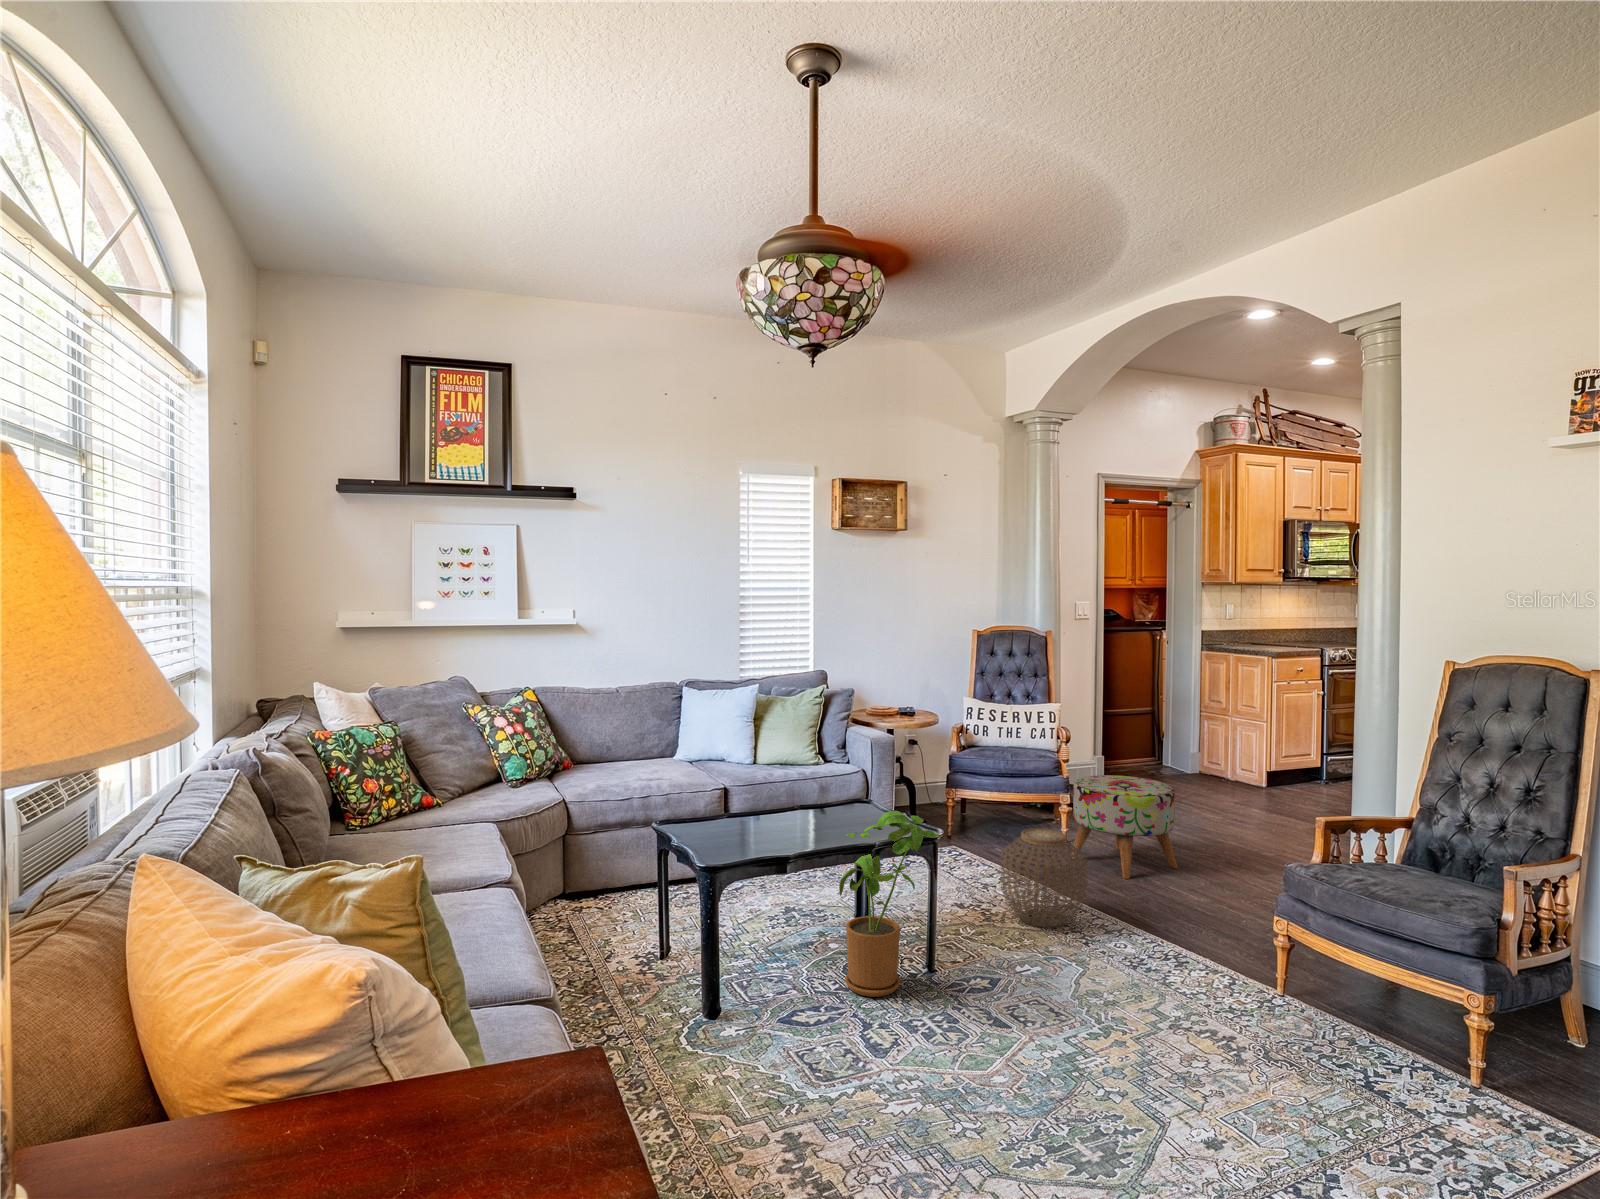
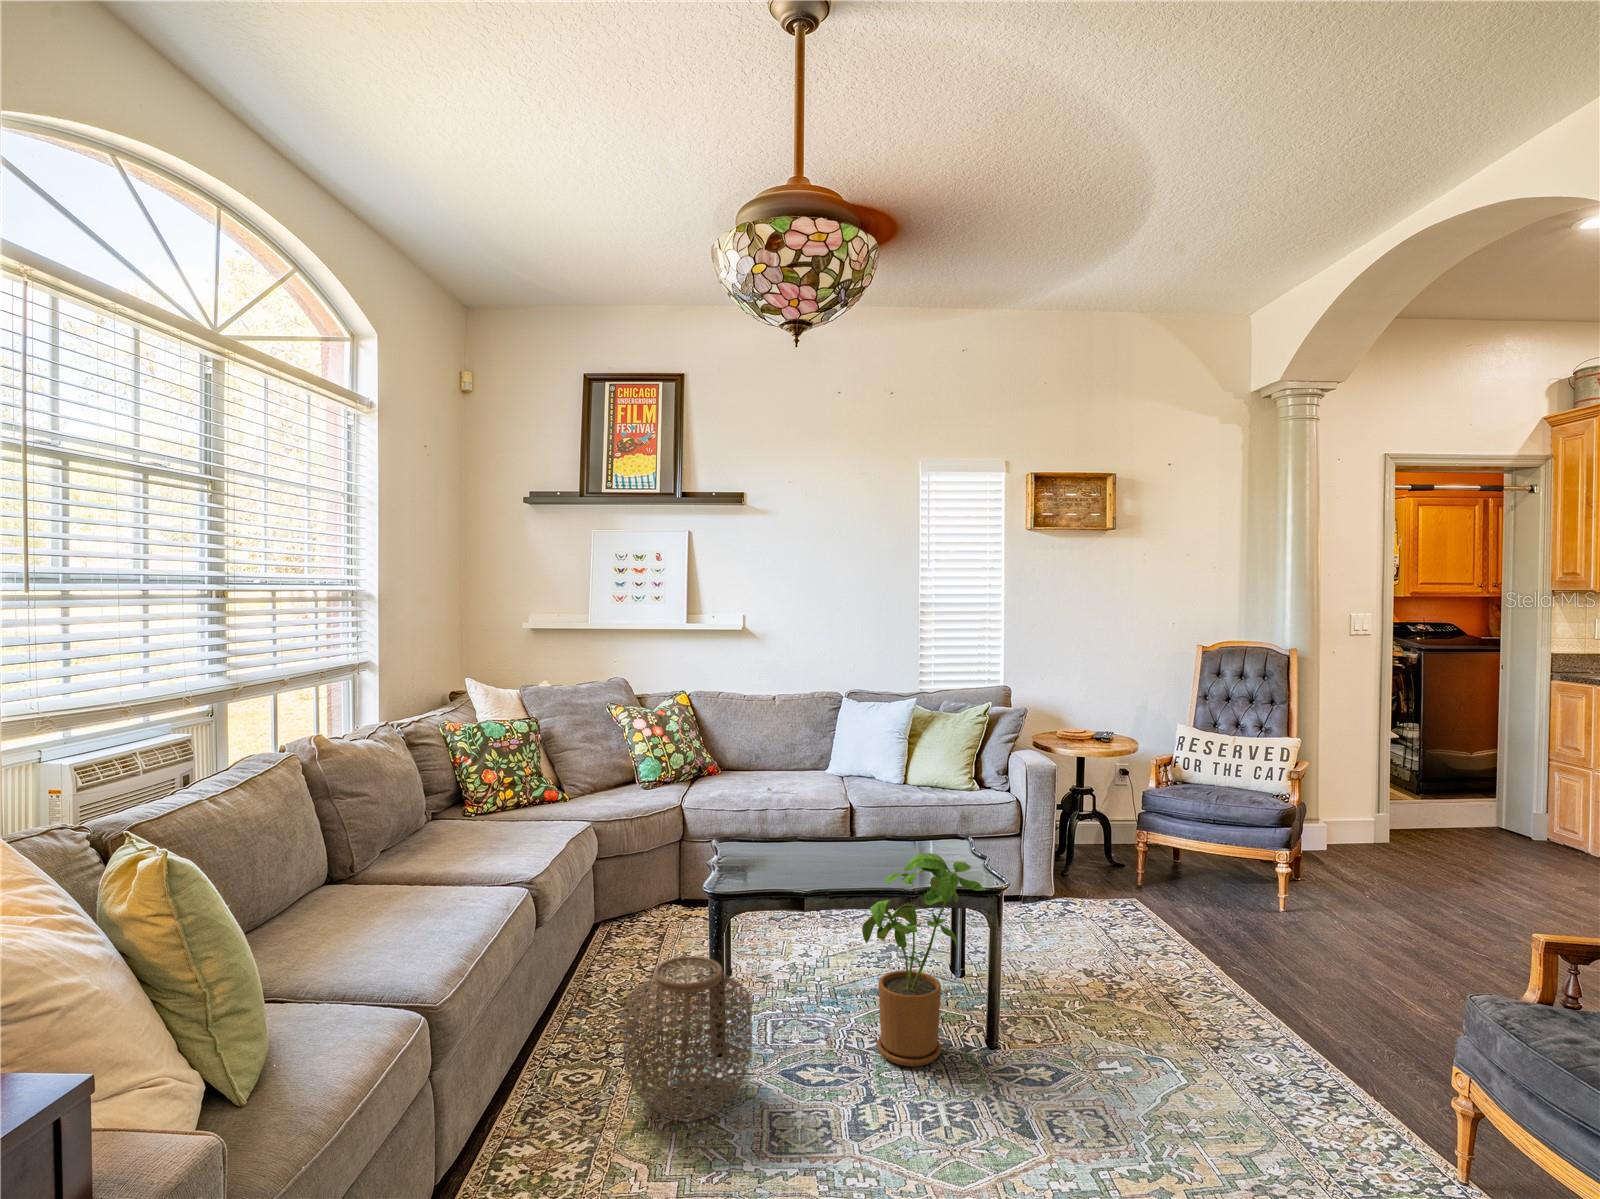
ottoman: present [1072,775,1177,879] -> none [1281,837,1436,978]
woven basket: present [1001,828,1087,928] -> present [623,956,752,1121]

